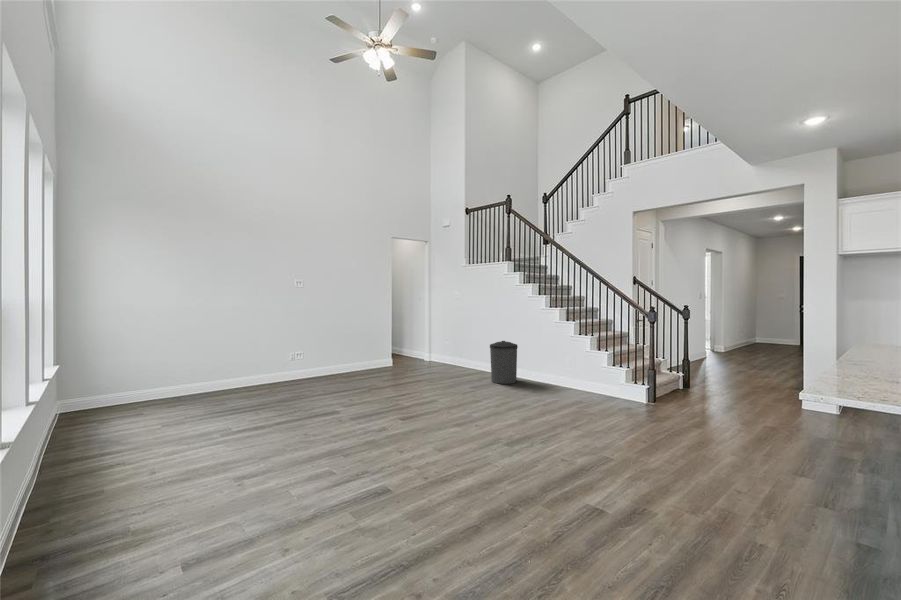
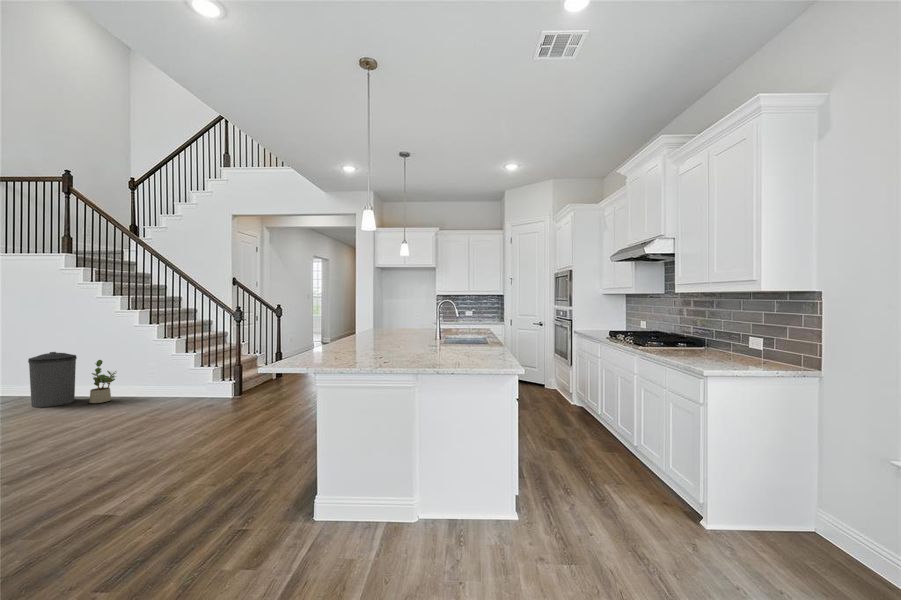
potted plant: none [527,350,546,387] -> present [89,360,116,403]

